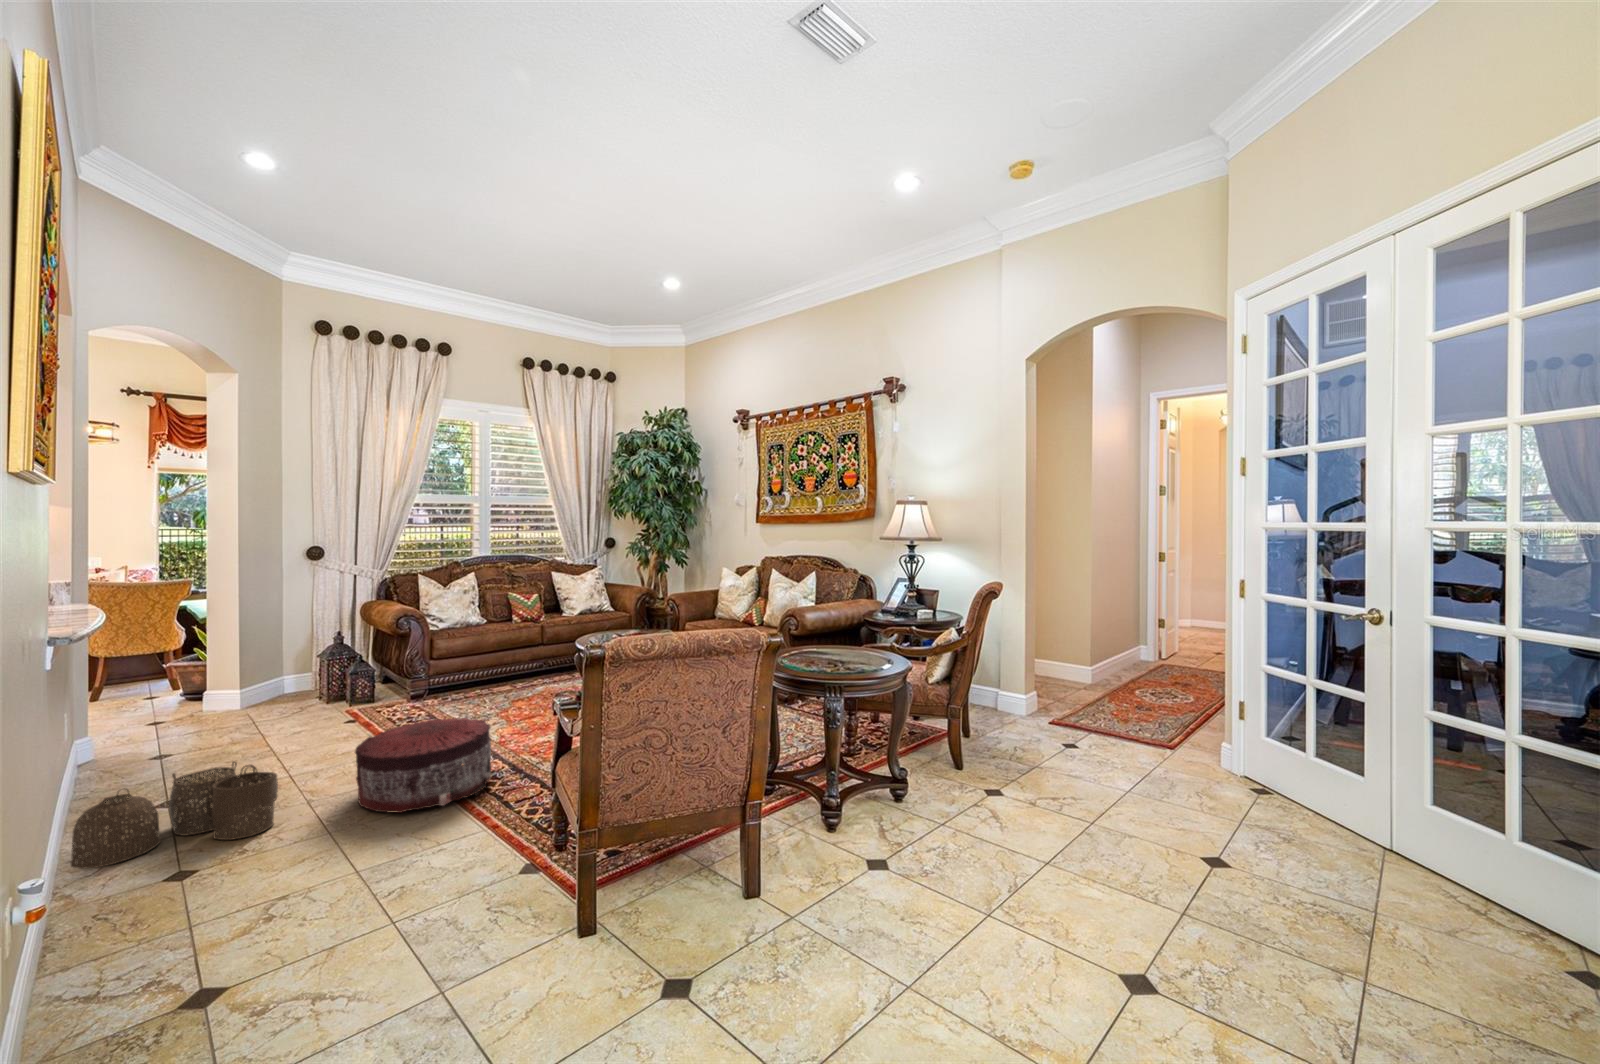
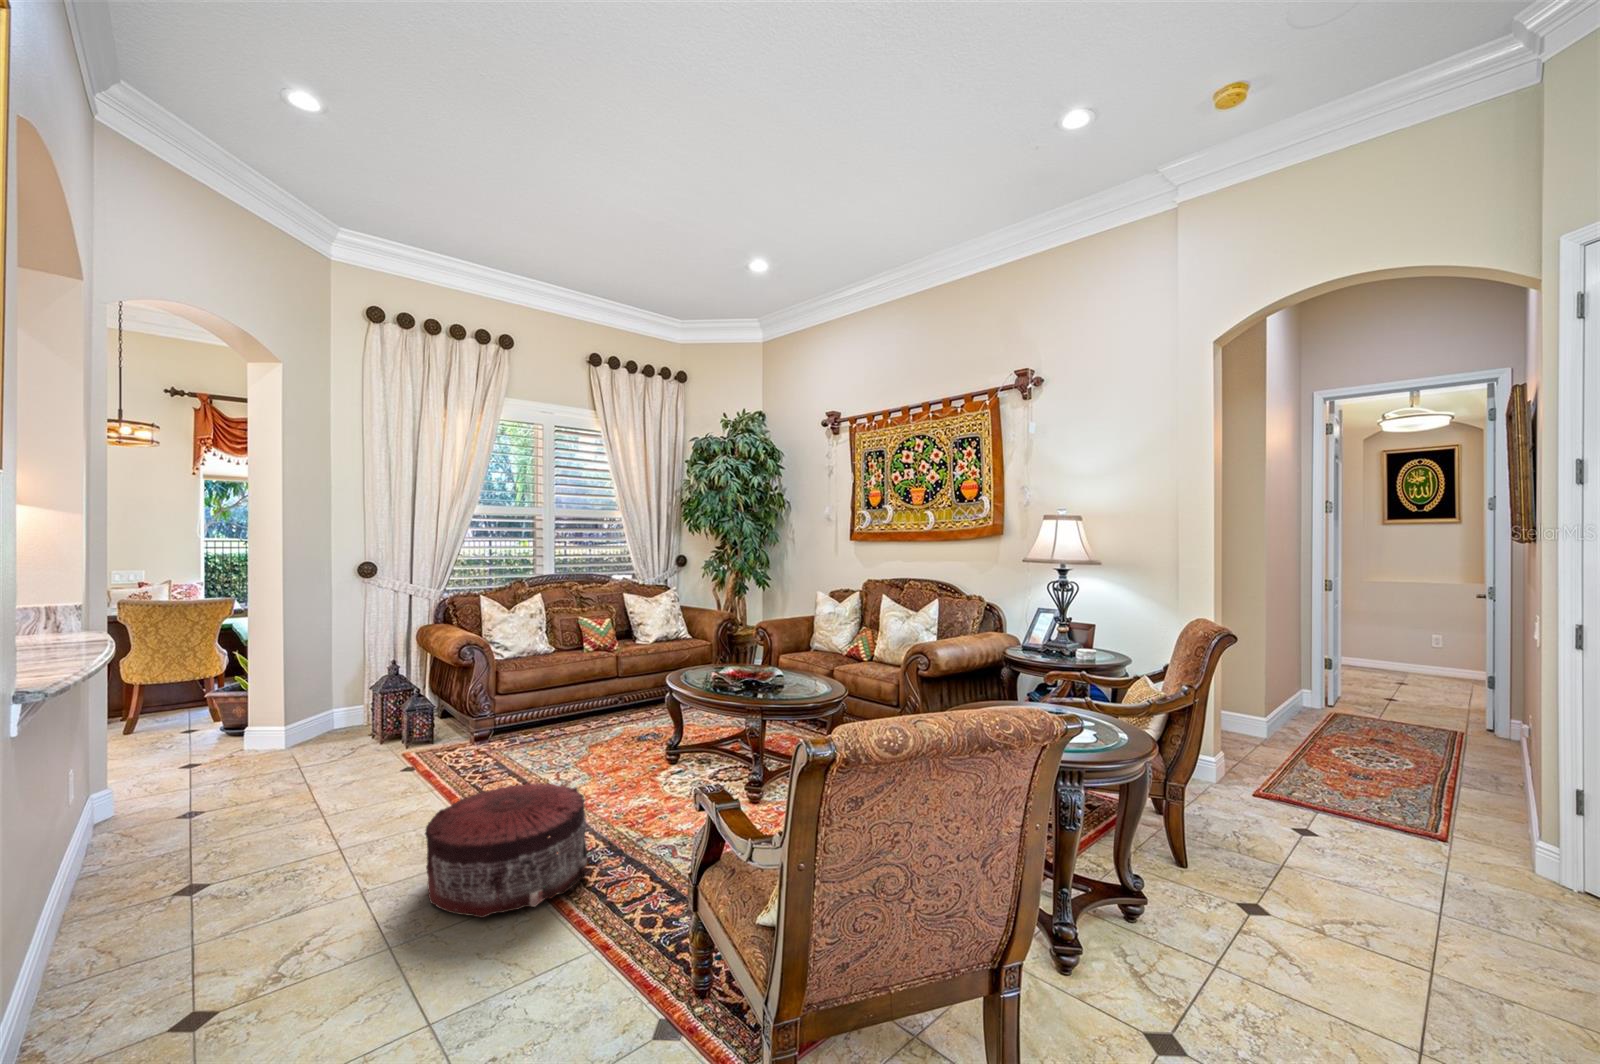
woven basket: present [71,762,278,869] -> none [74,844,331,1000]

